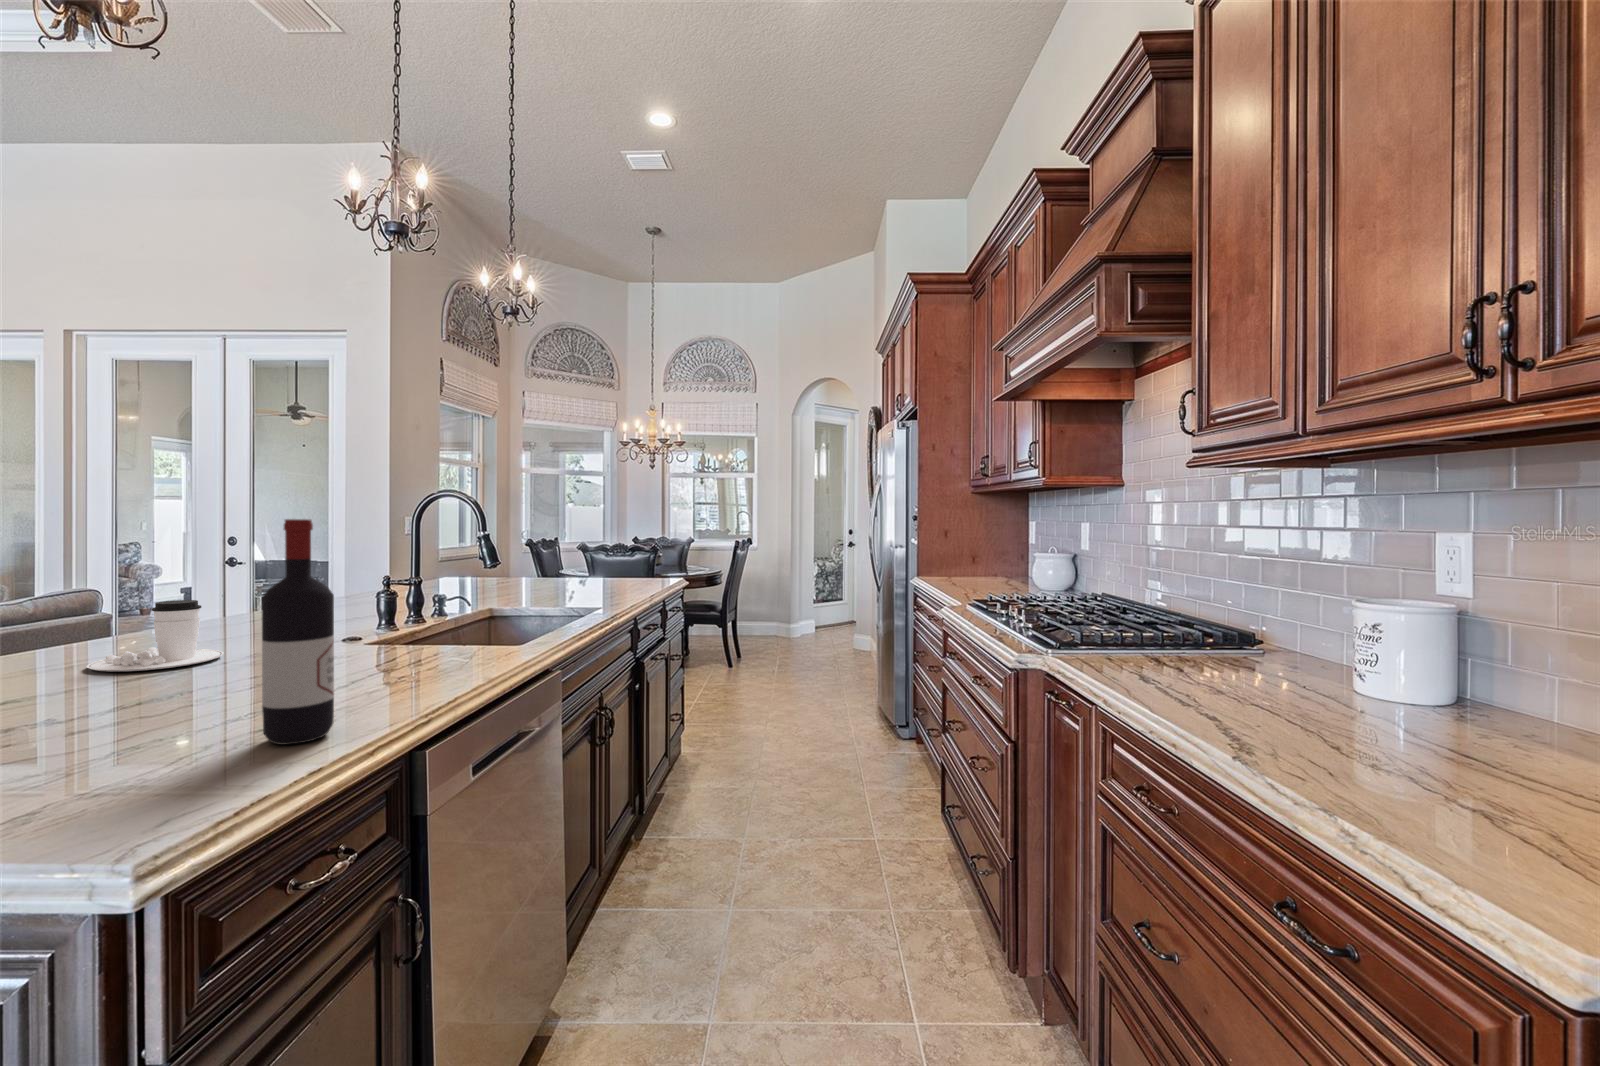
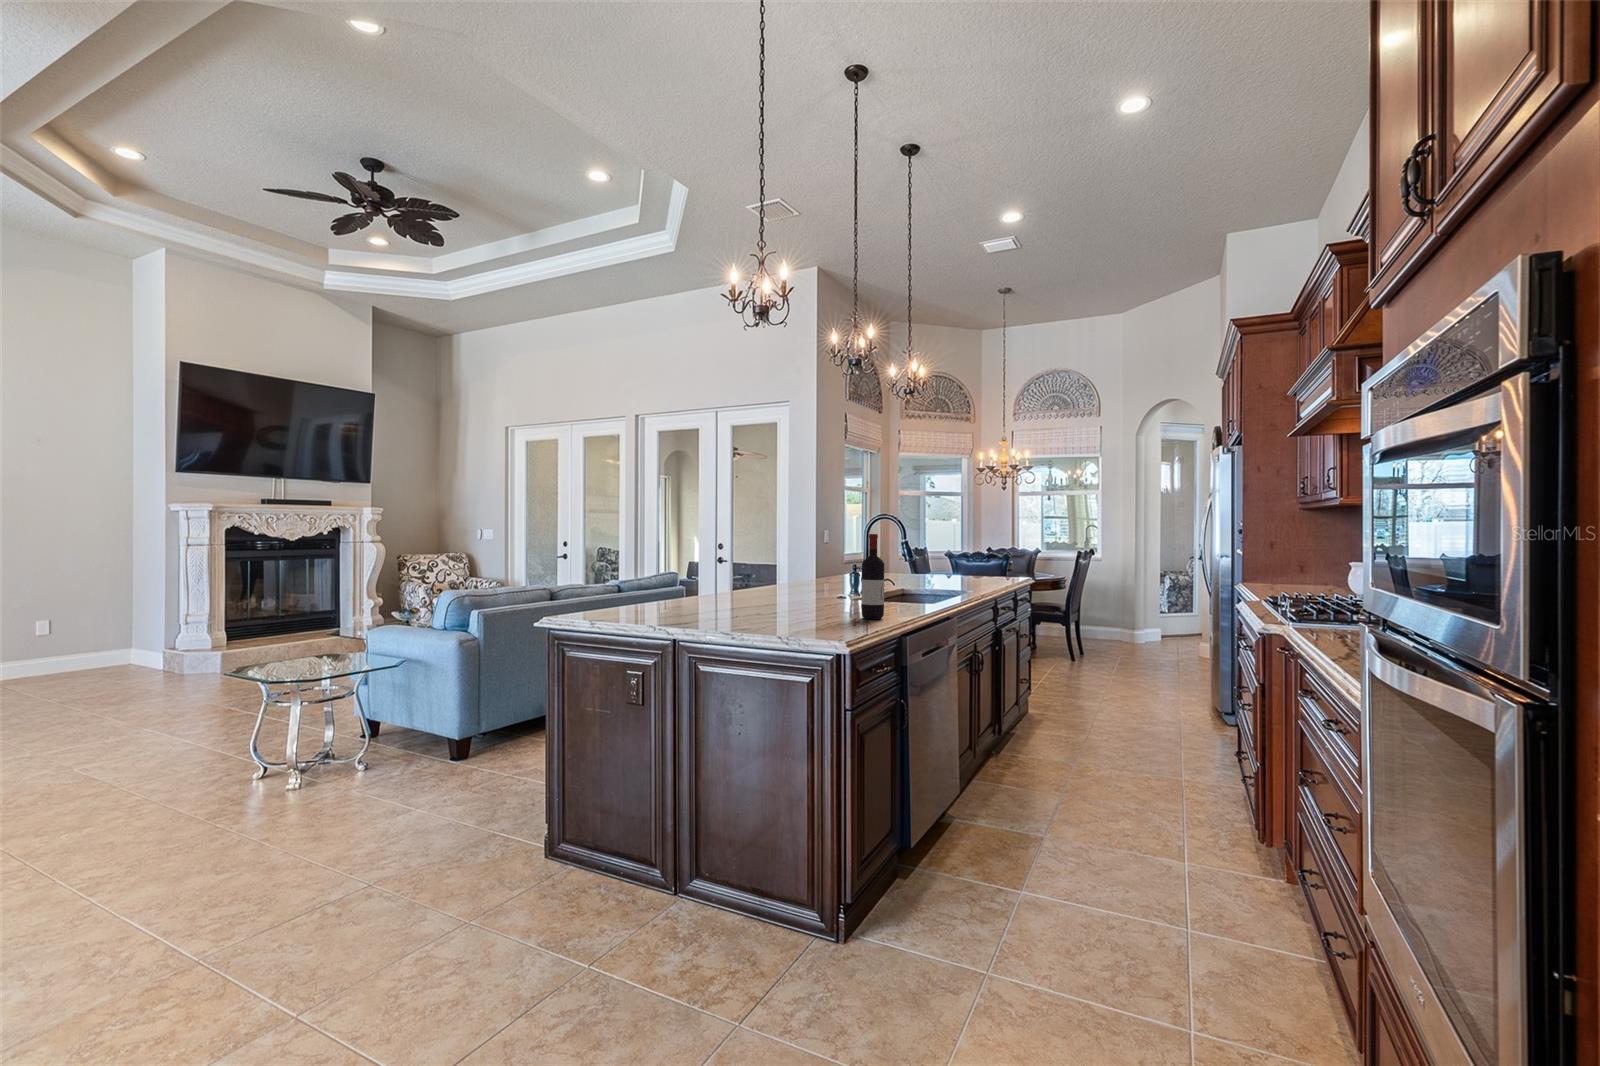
coffee cup: present [87,600,224,672] -> none [764,570,808,599]

